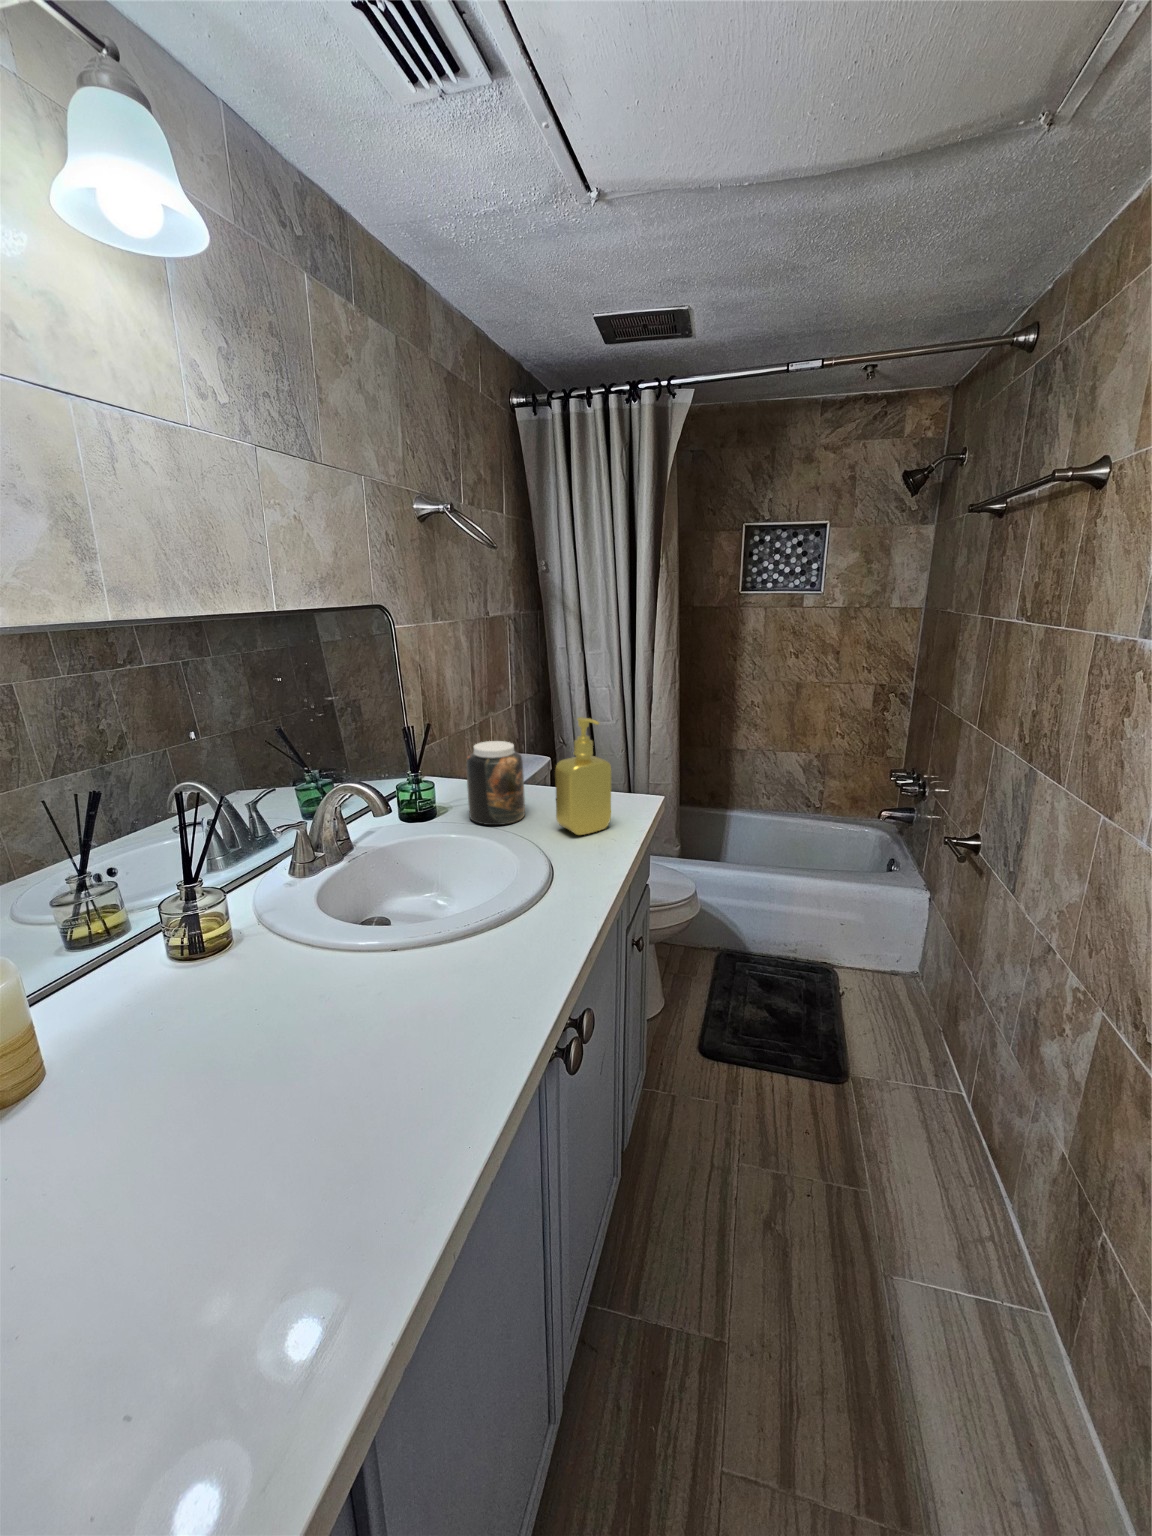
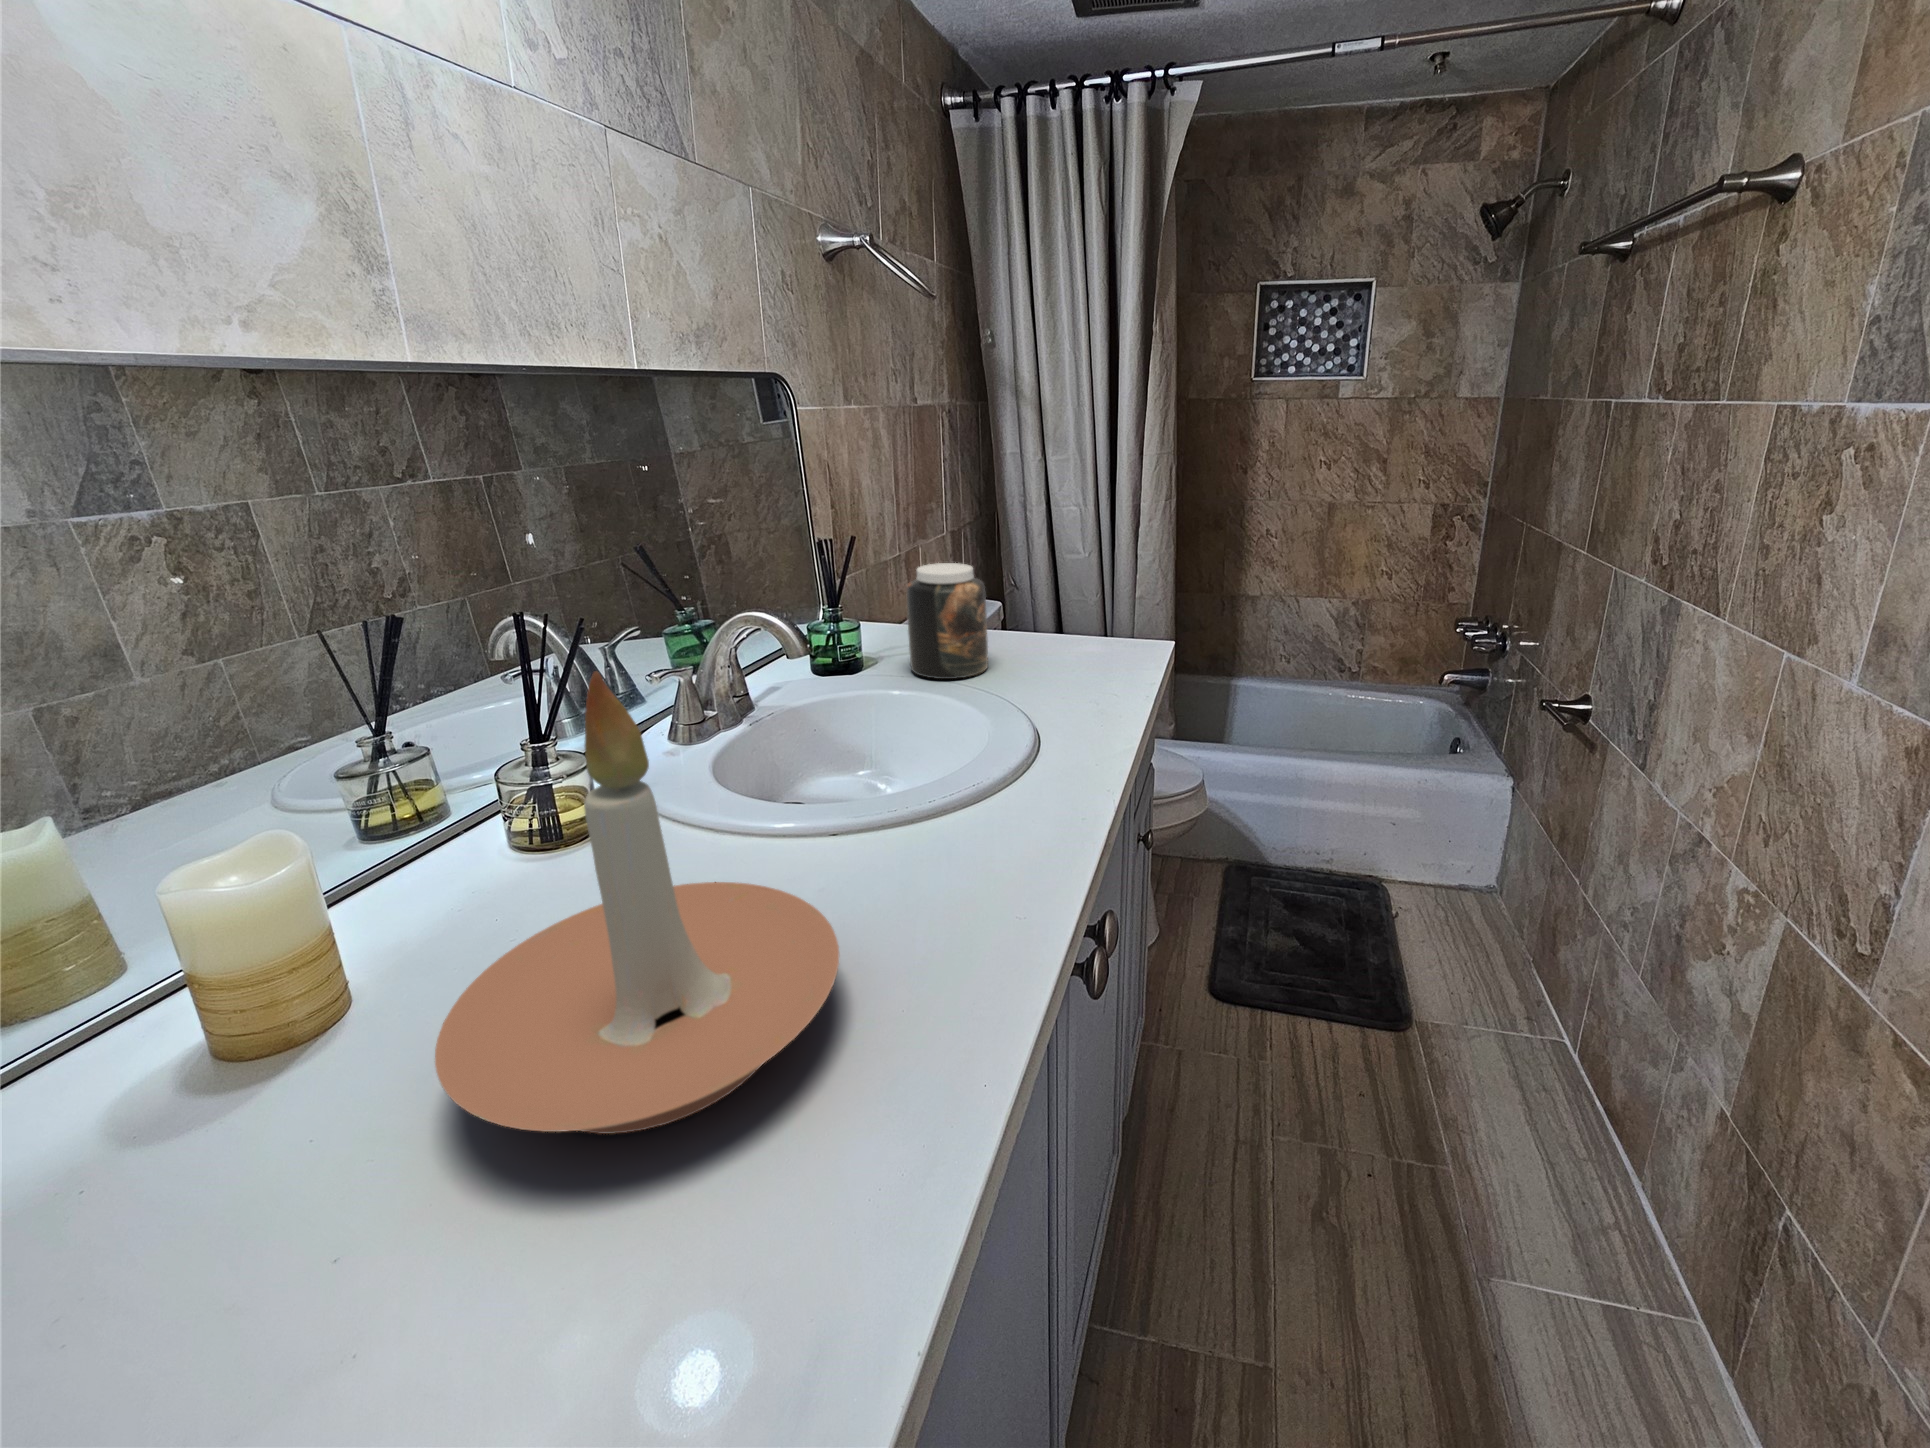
soap dispenser: present [555,717,611,835] -> none [1035,523,1113,689]
candle holder: none [90,864,376,1182] -> present [435,671,839,1134]

